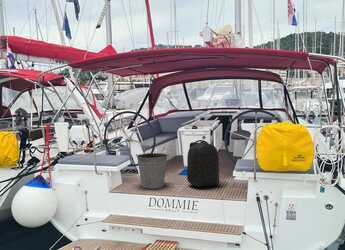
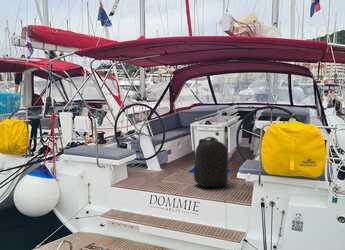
bucket: present [136,153,169,189] -> none [142,148,176,186]

